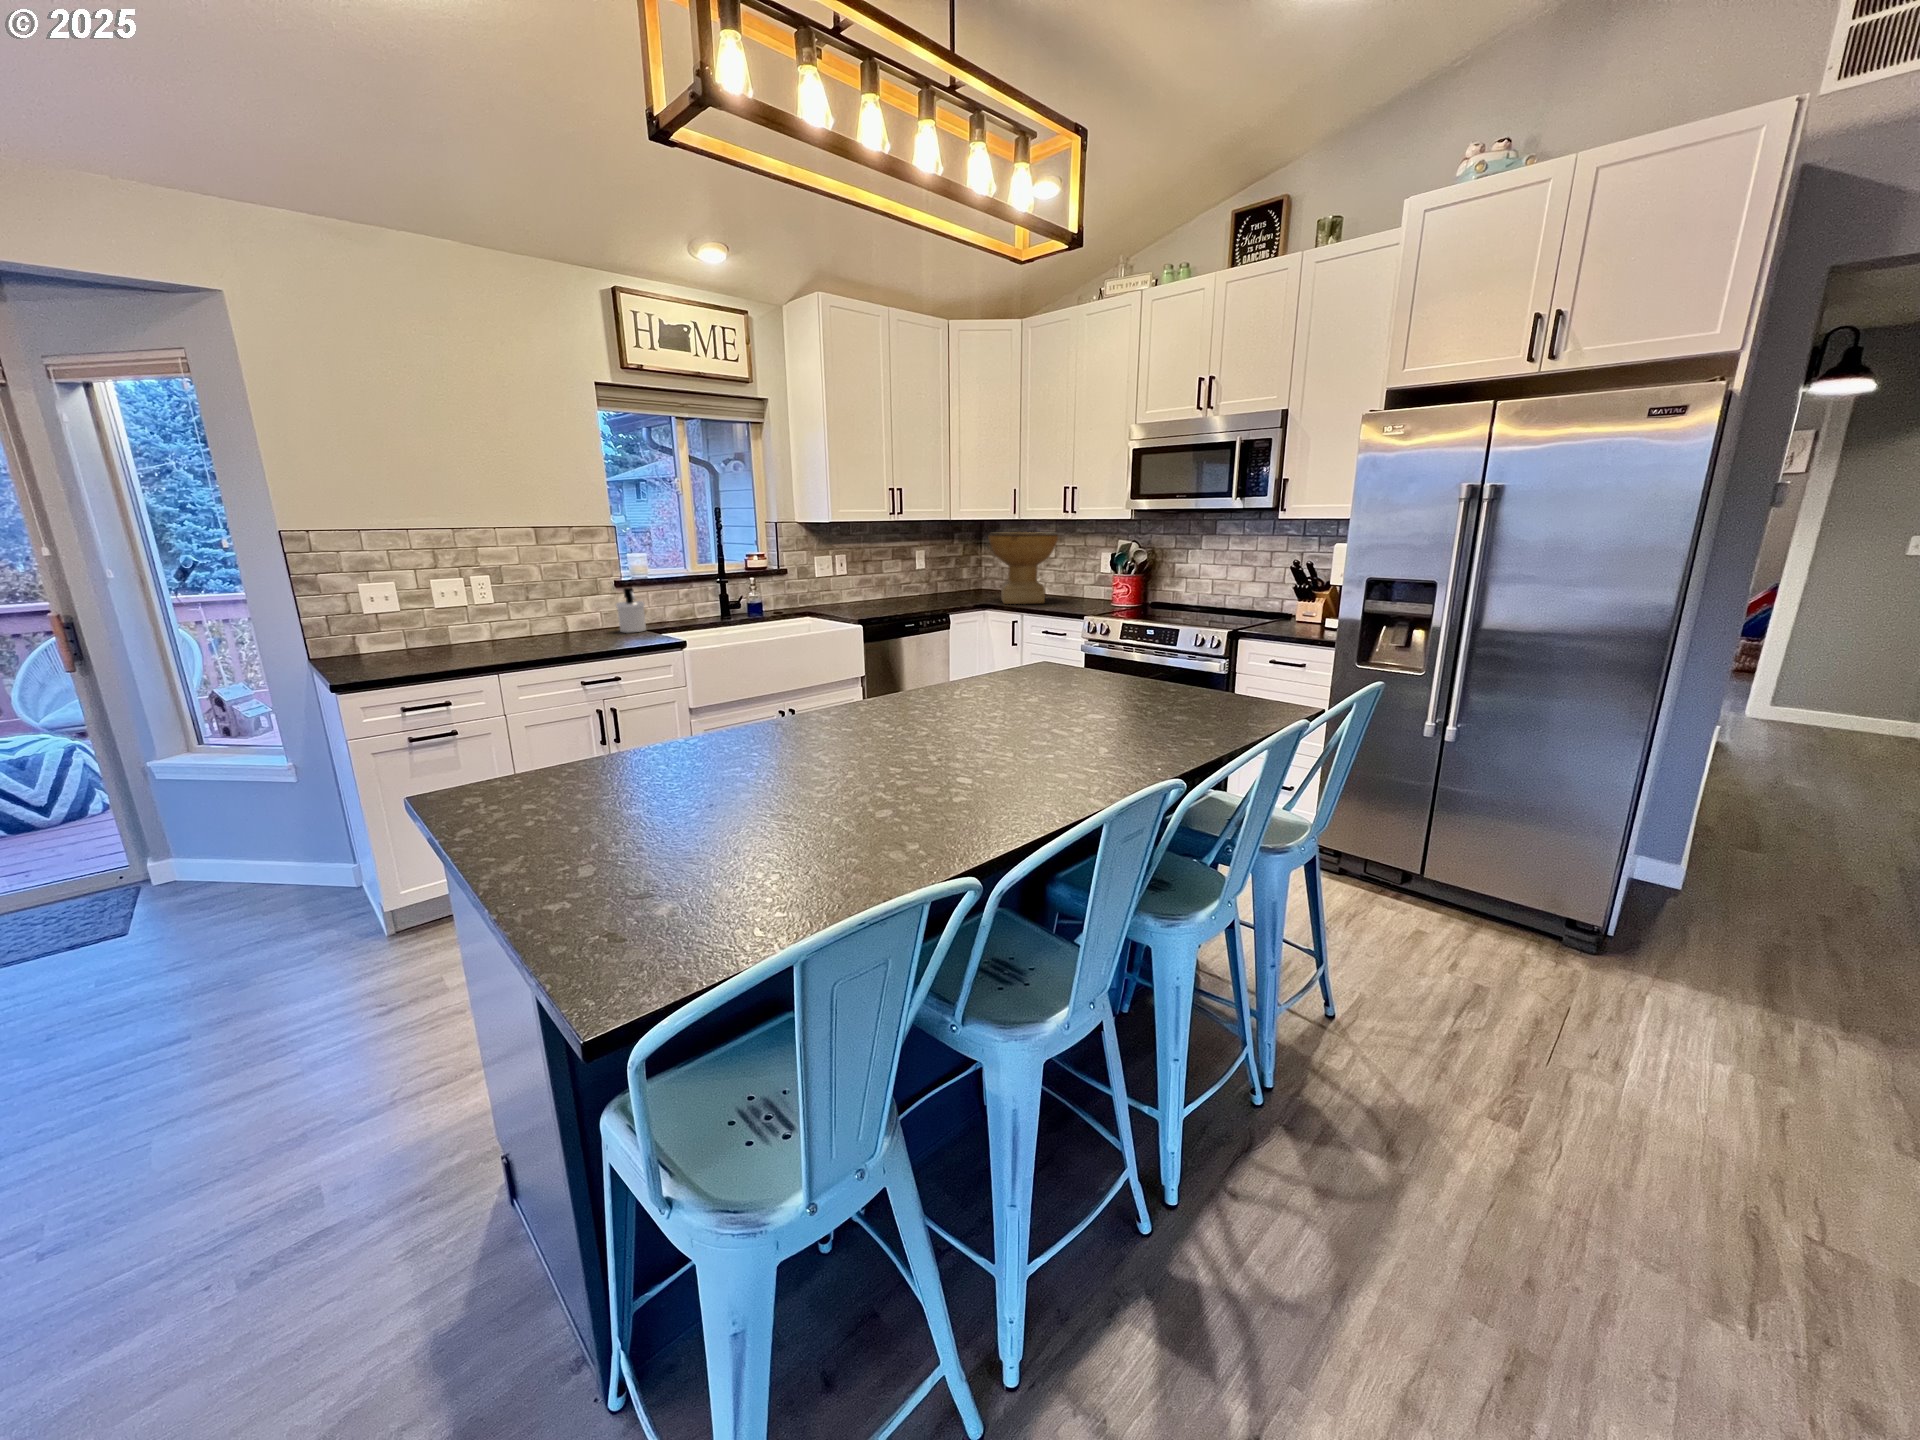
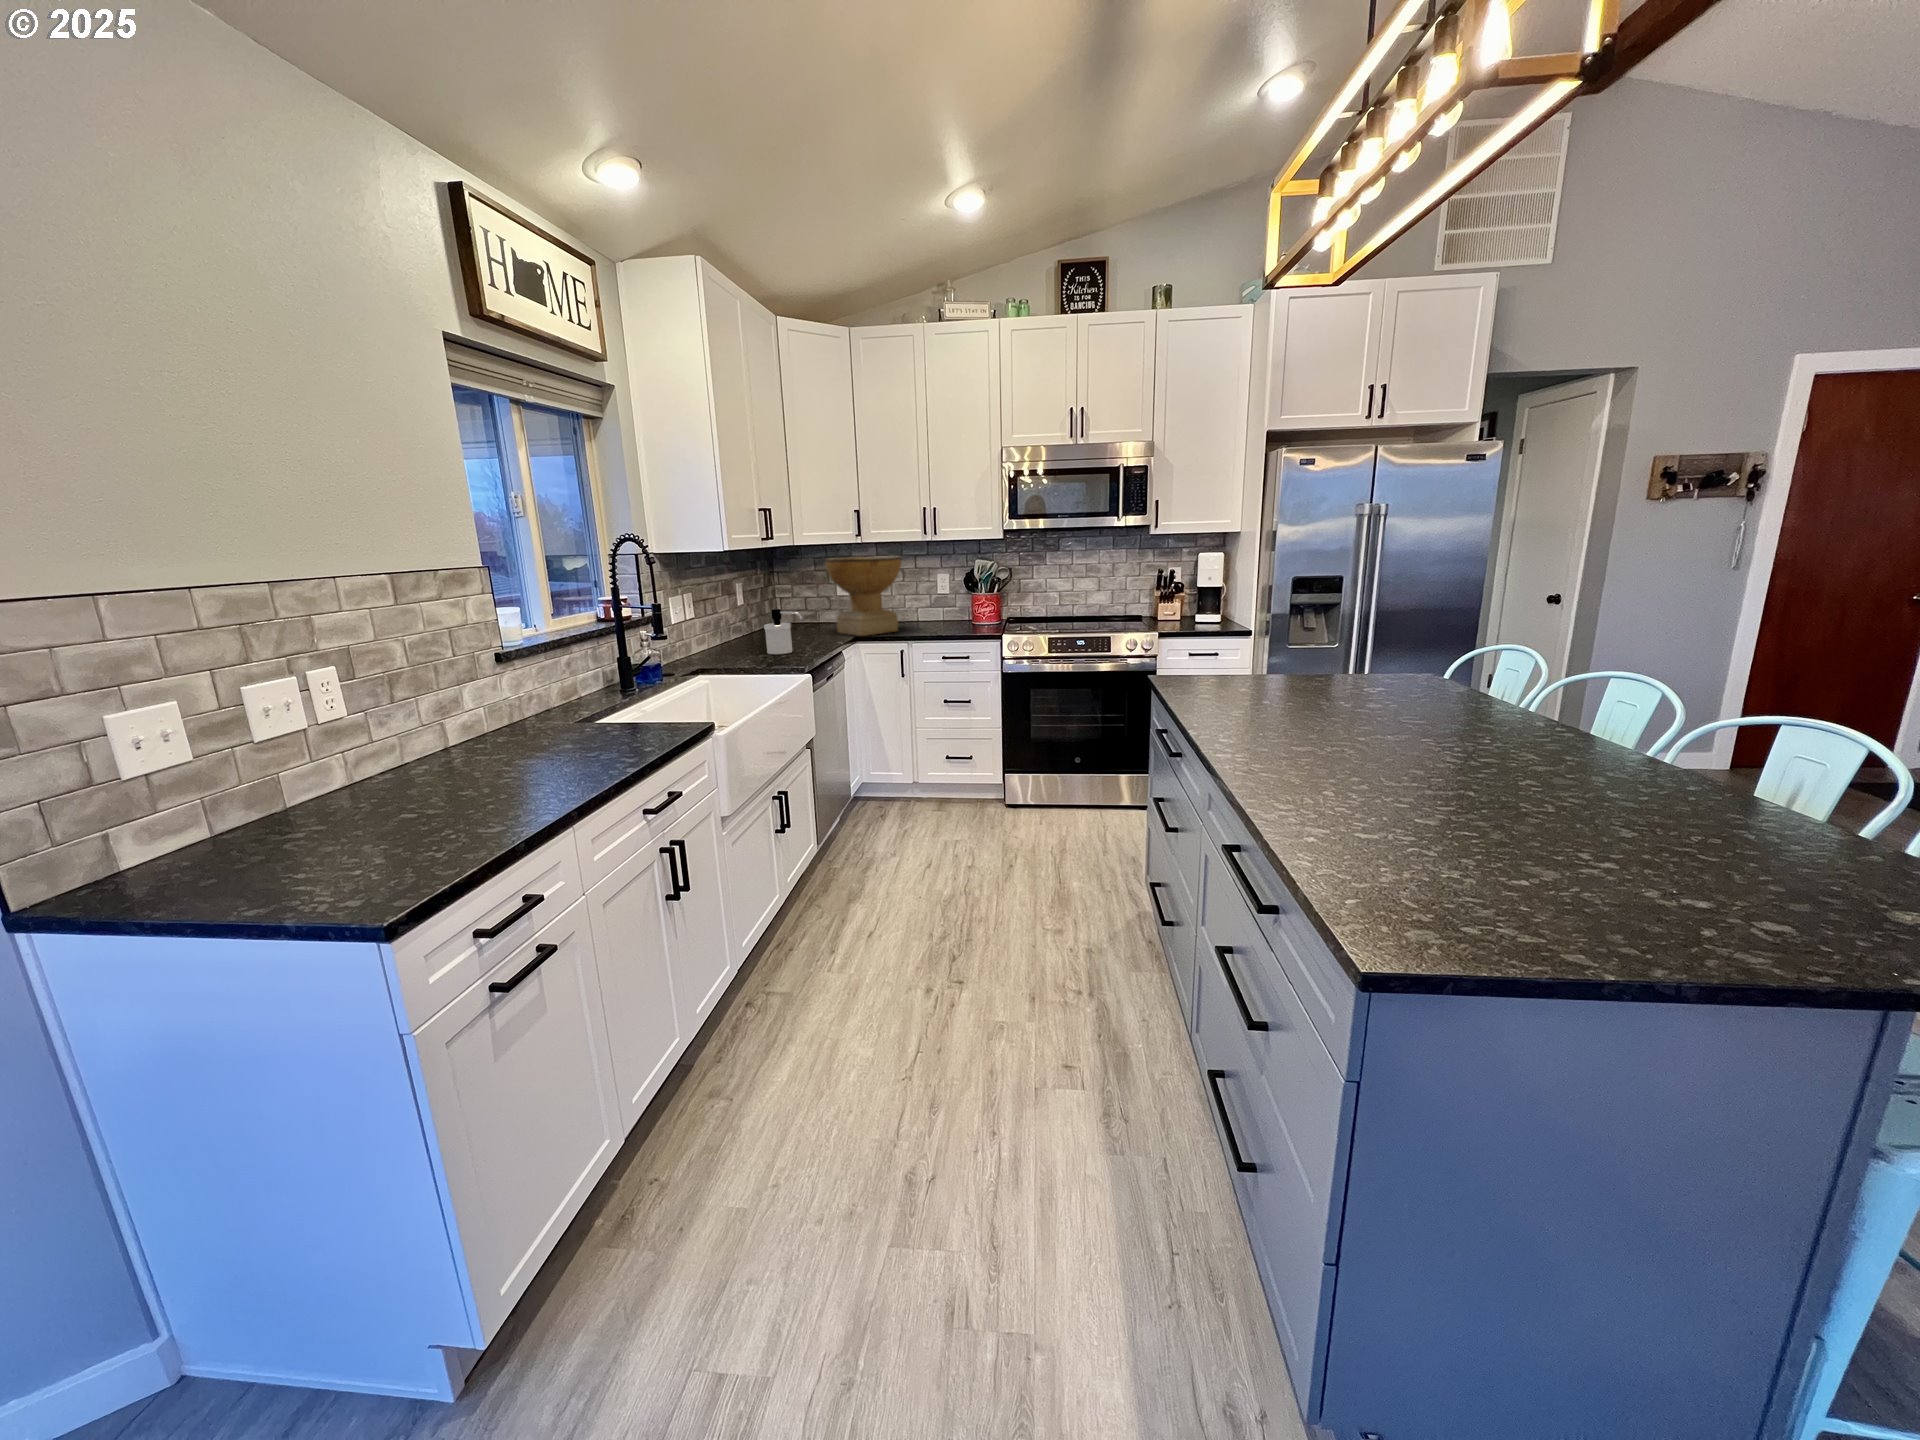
soap dispenser: present [616,588,646,633] -> present [764,609,803,654]

